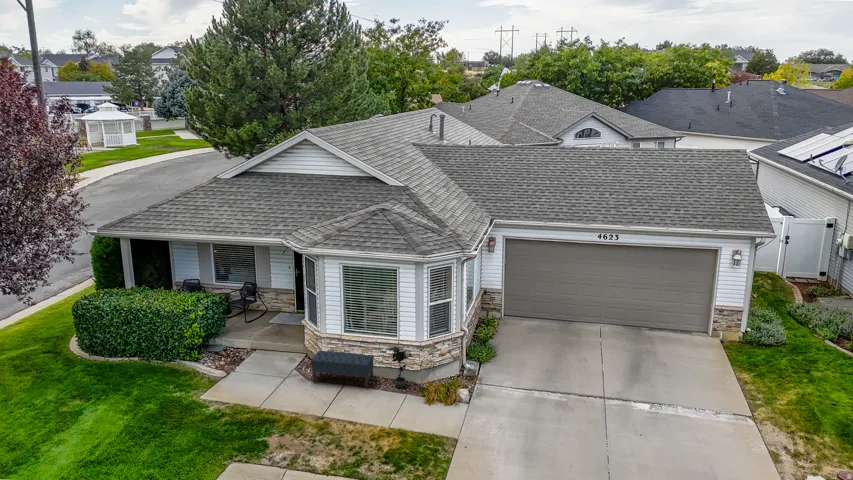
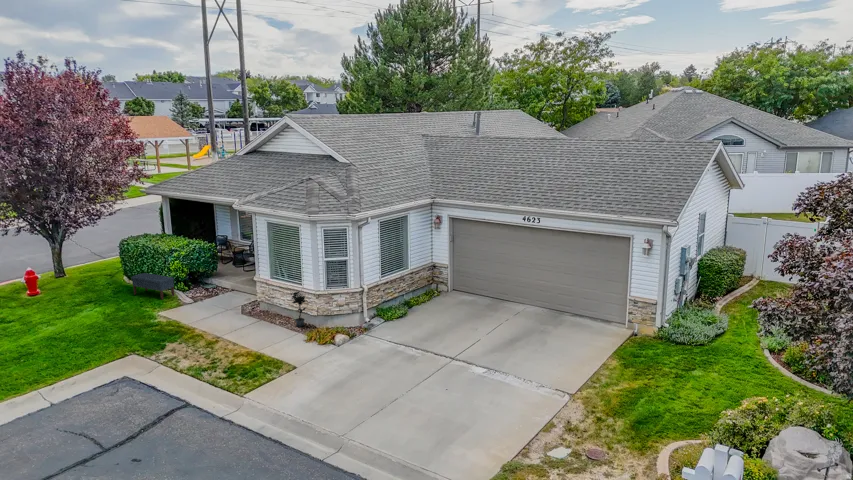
bench: present [311,351,374,388] -> present [131,273,174,300]

